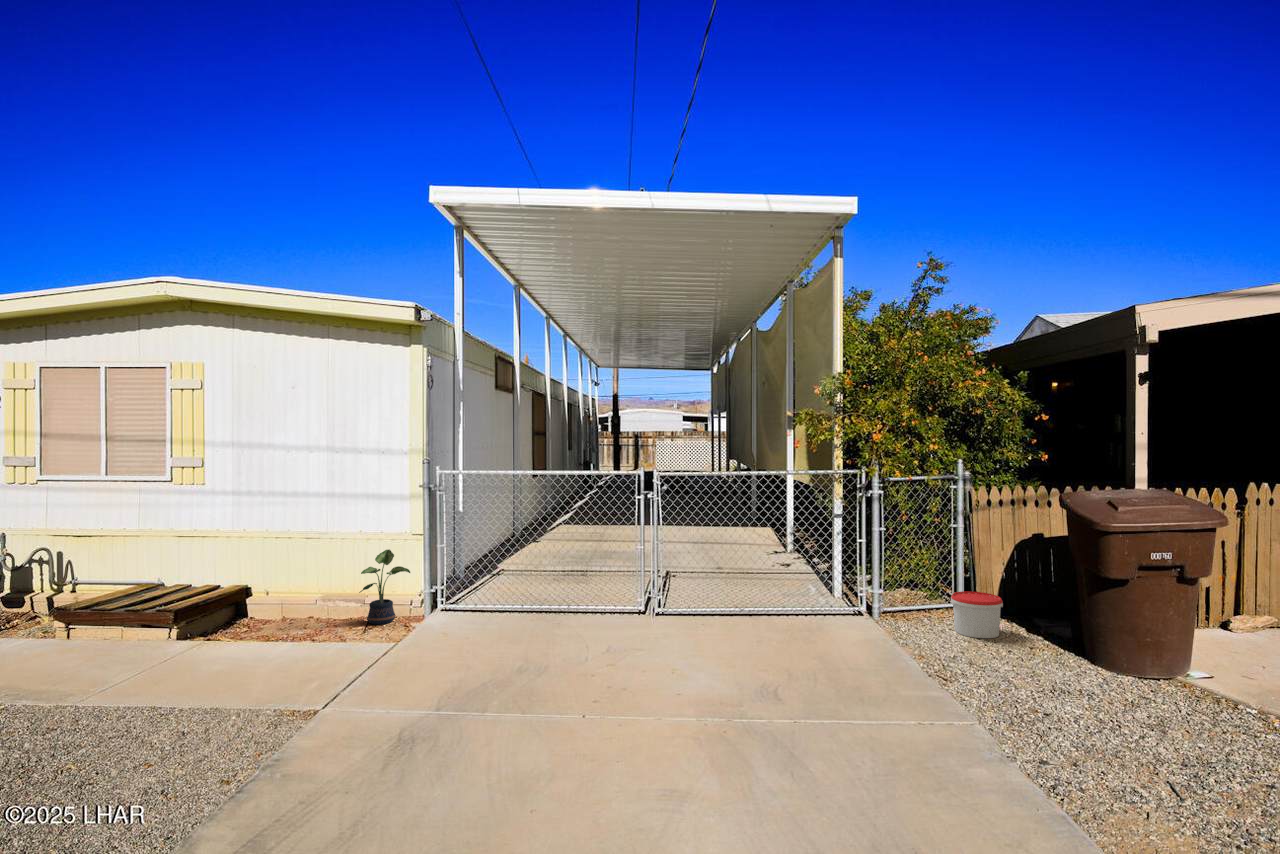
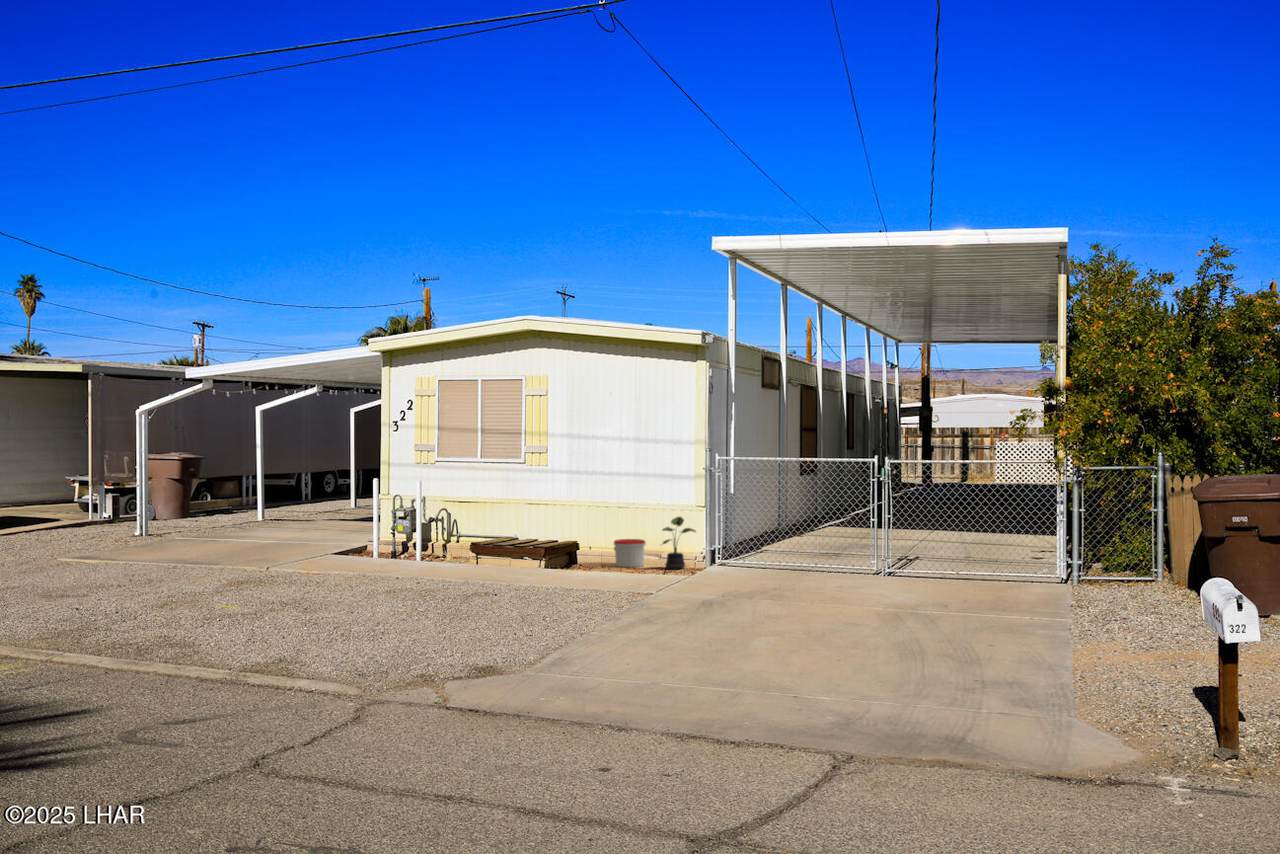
bucket: present [951,591,1003,638] -> present [614,539,646,567]

